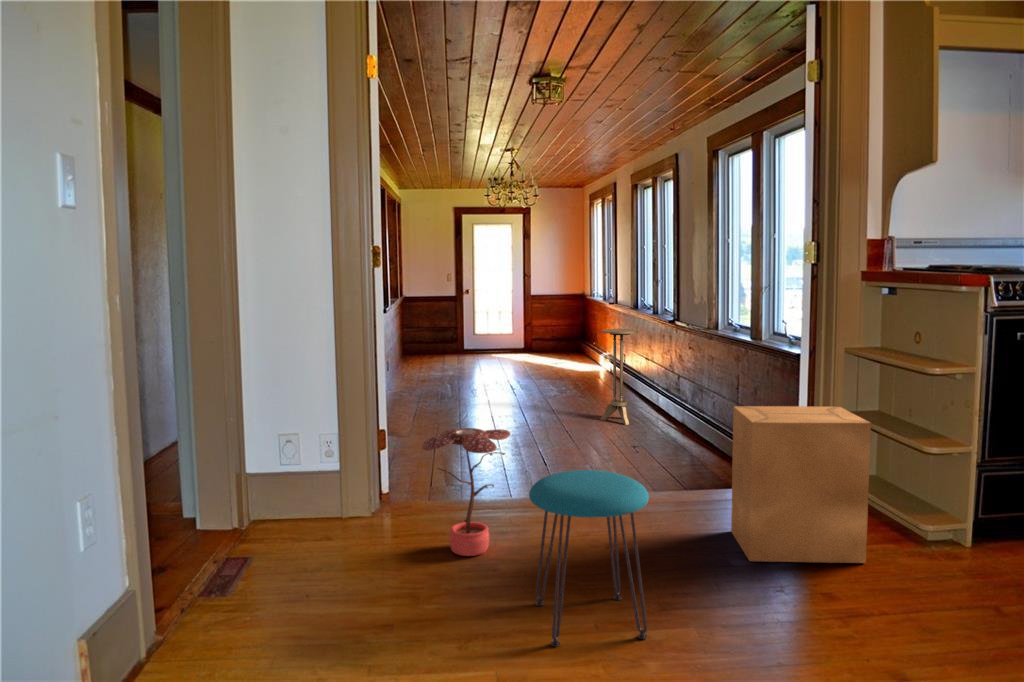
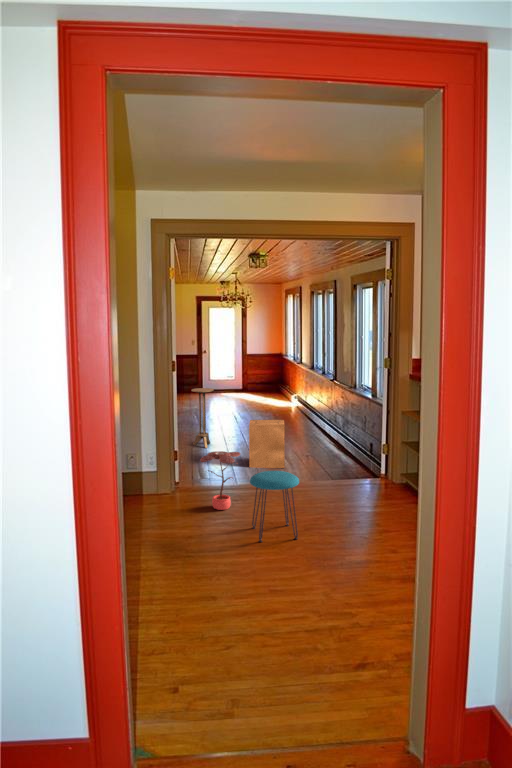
side table: present [601,329,638,425] -> present [191,388,214,448]
cardboard box: present [731,406,871,563] -> present [249,420,285,468]

